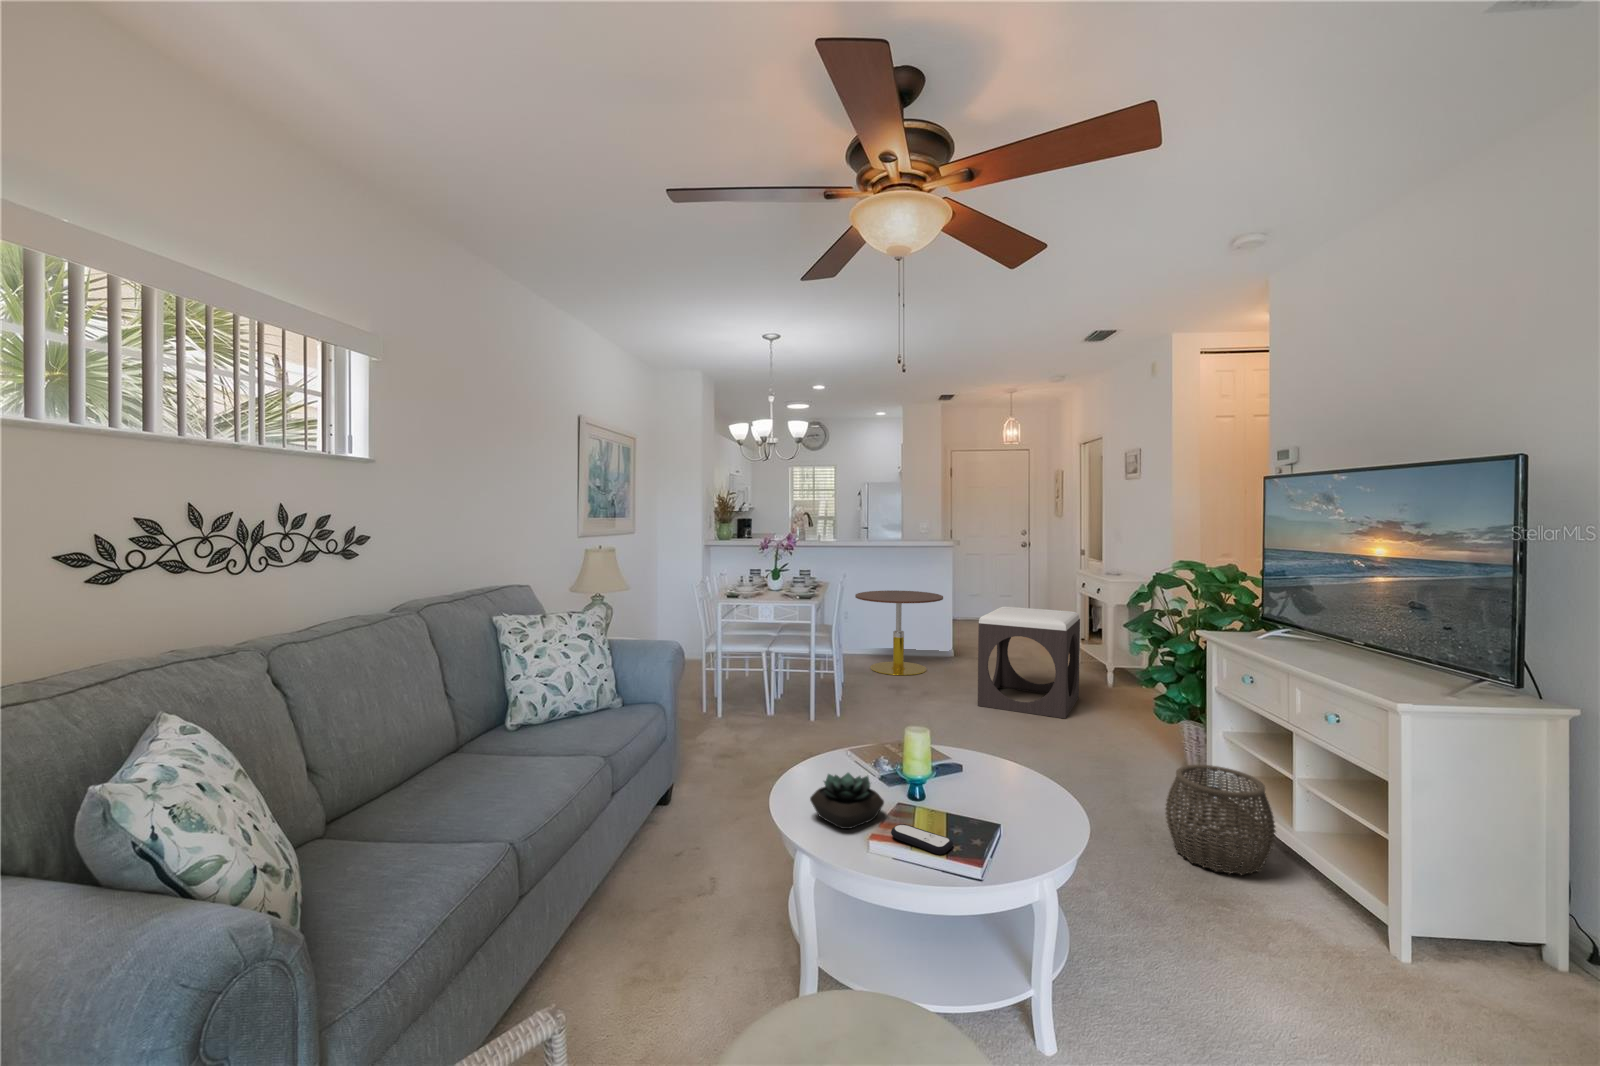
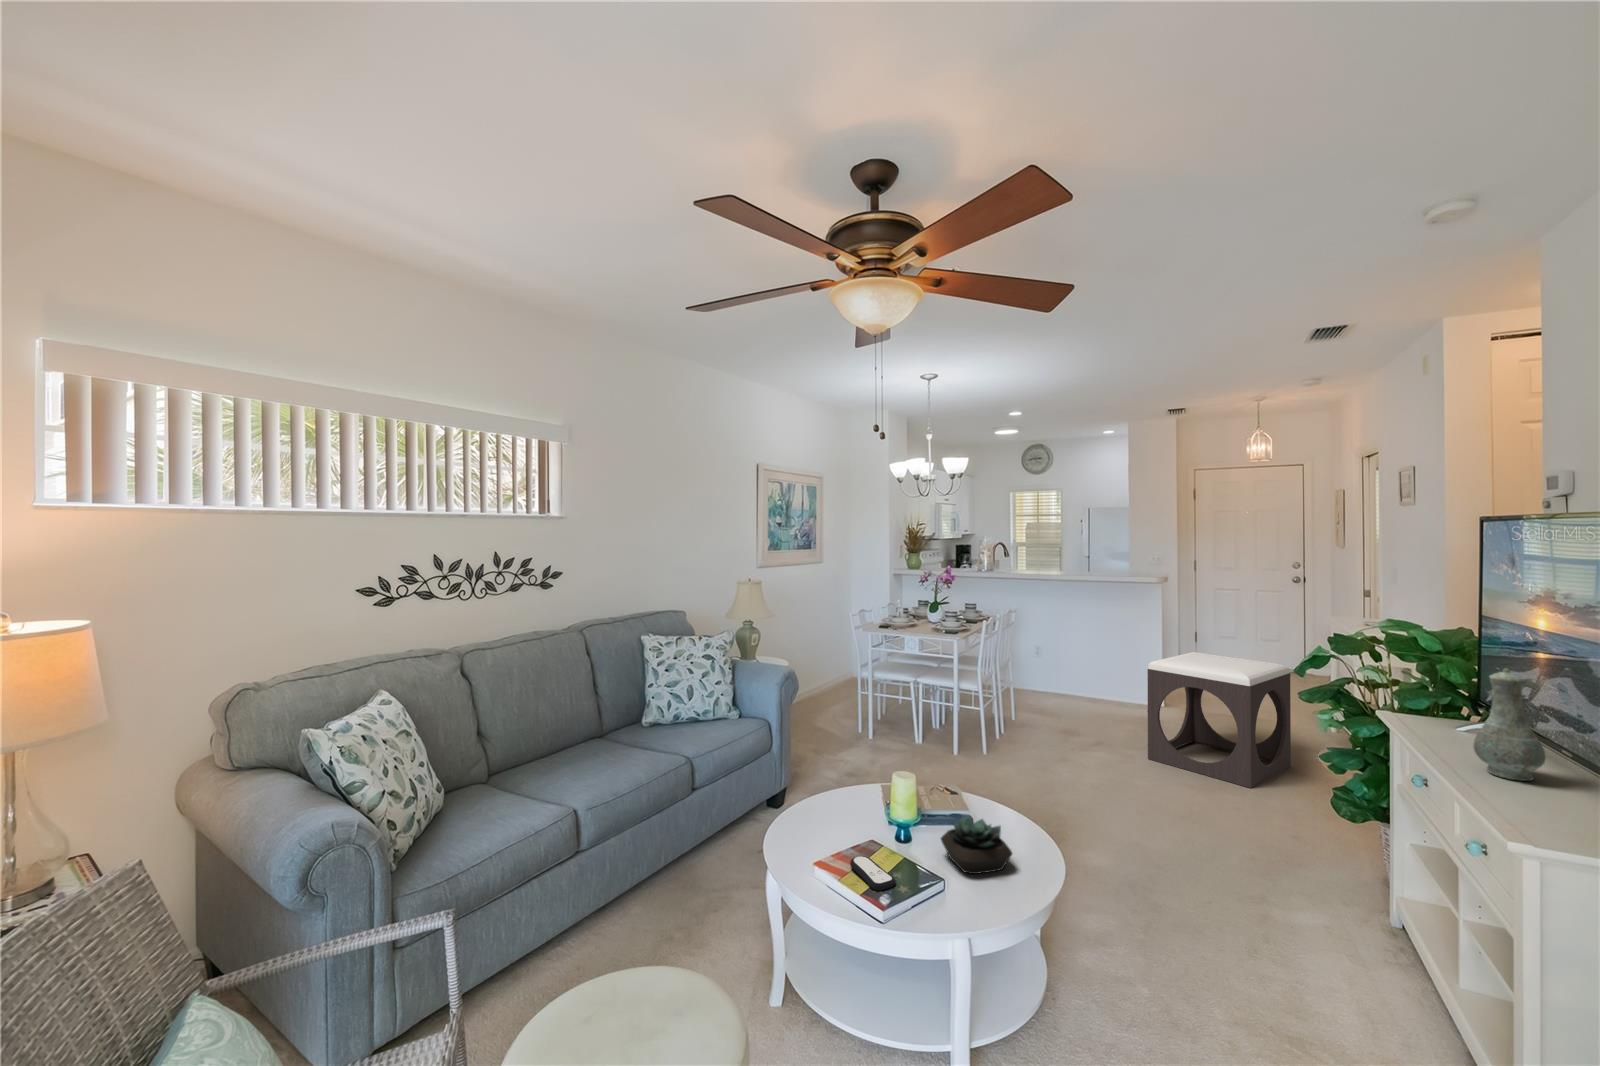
vase: none [1322,588,1369,671] -> present [1473,668,1546,781]
side table: present [855,590,943,675] -> none [1036,625,1135,717]
woven basket: present [1165,765,1276,875] -> none [1264,865,1413,1017]
succulent plant: present [810,773,884,829] -> present [941,817,1012,874]

